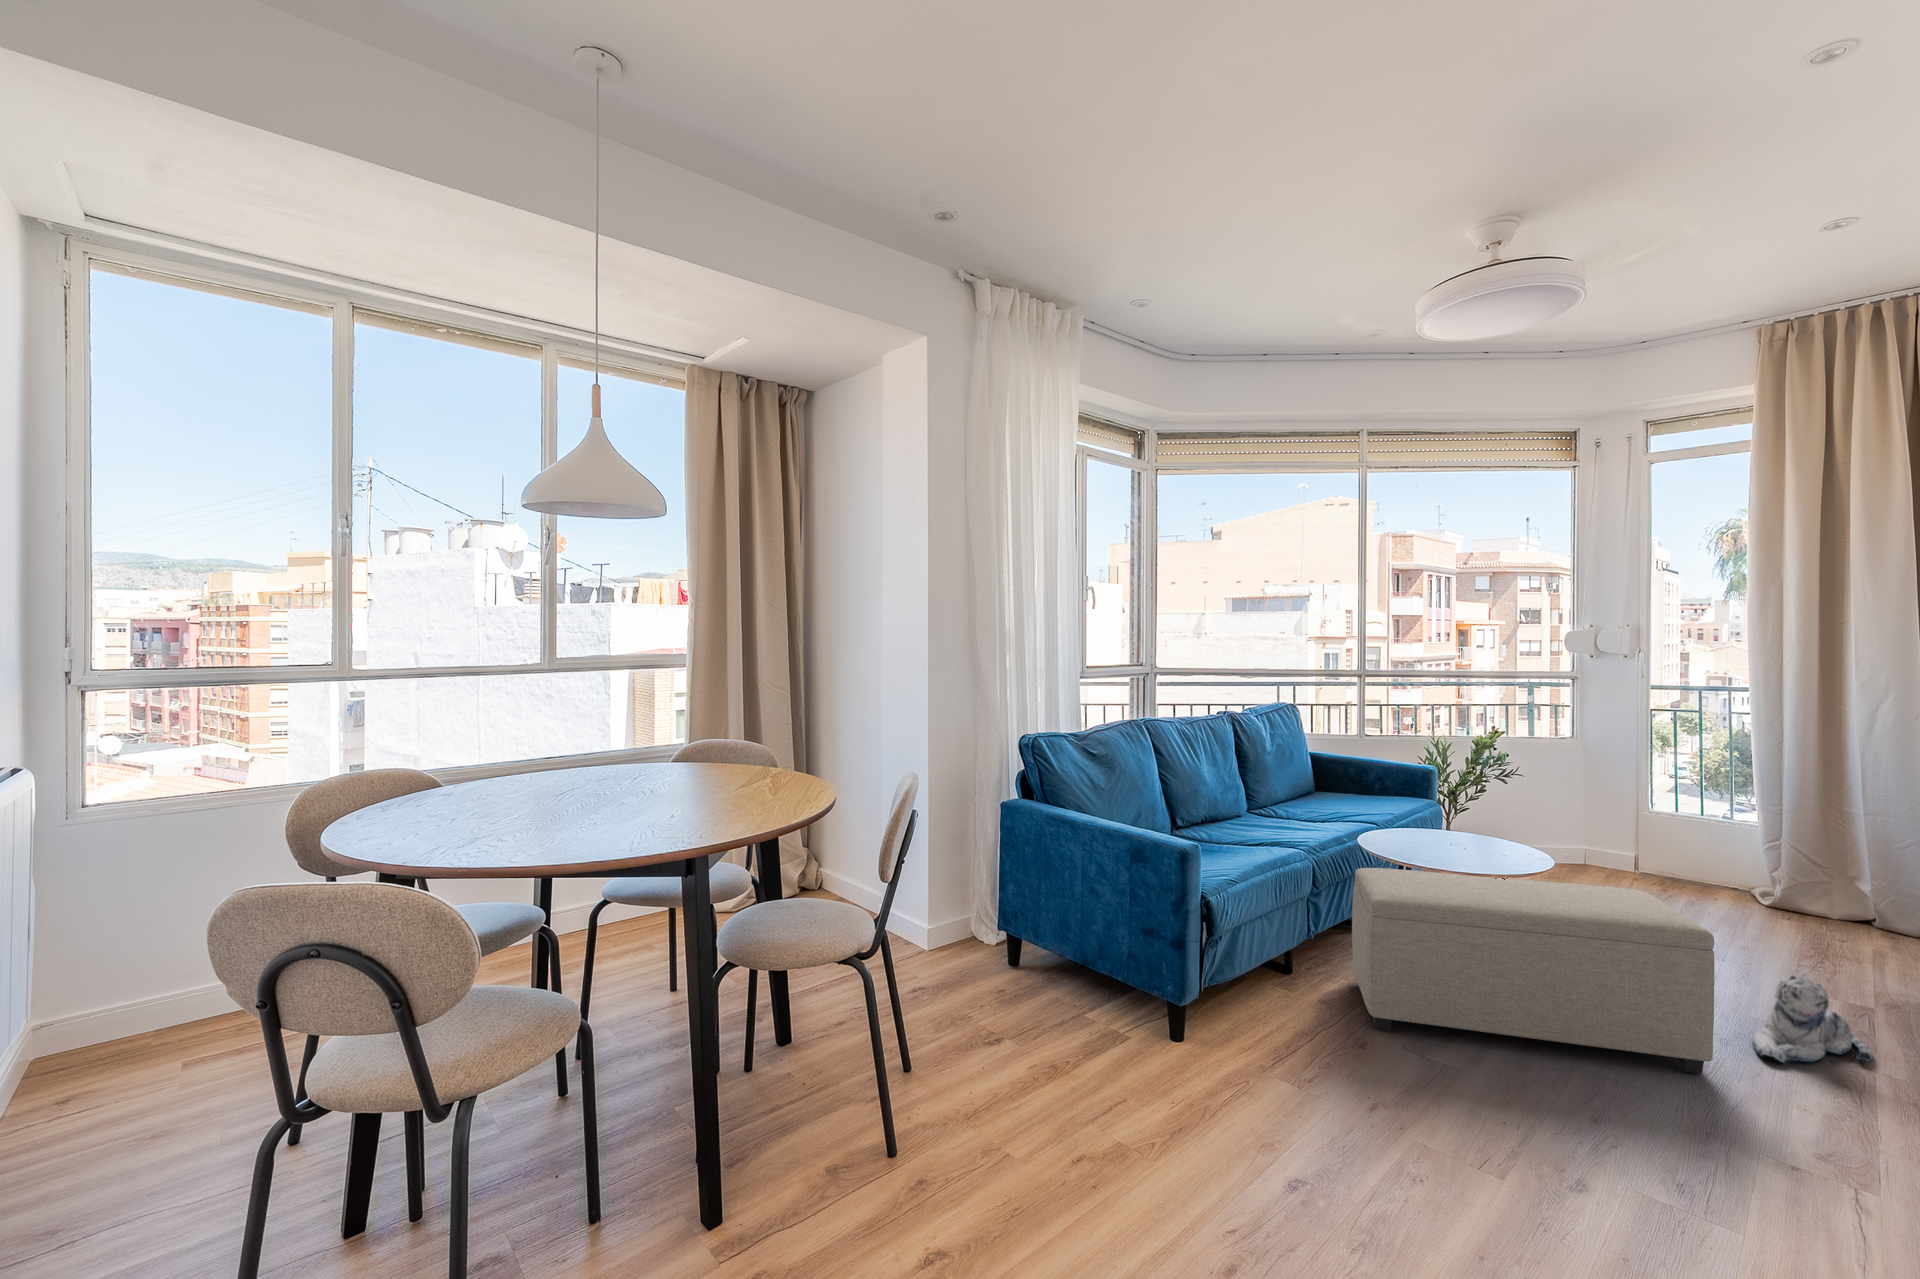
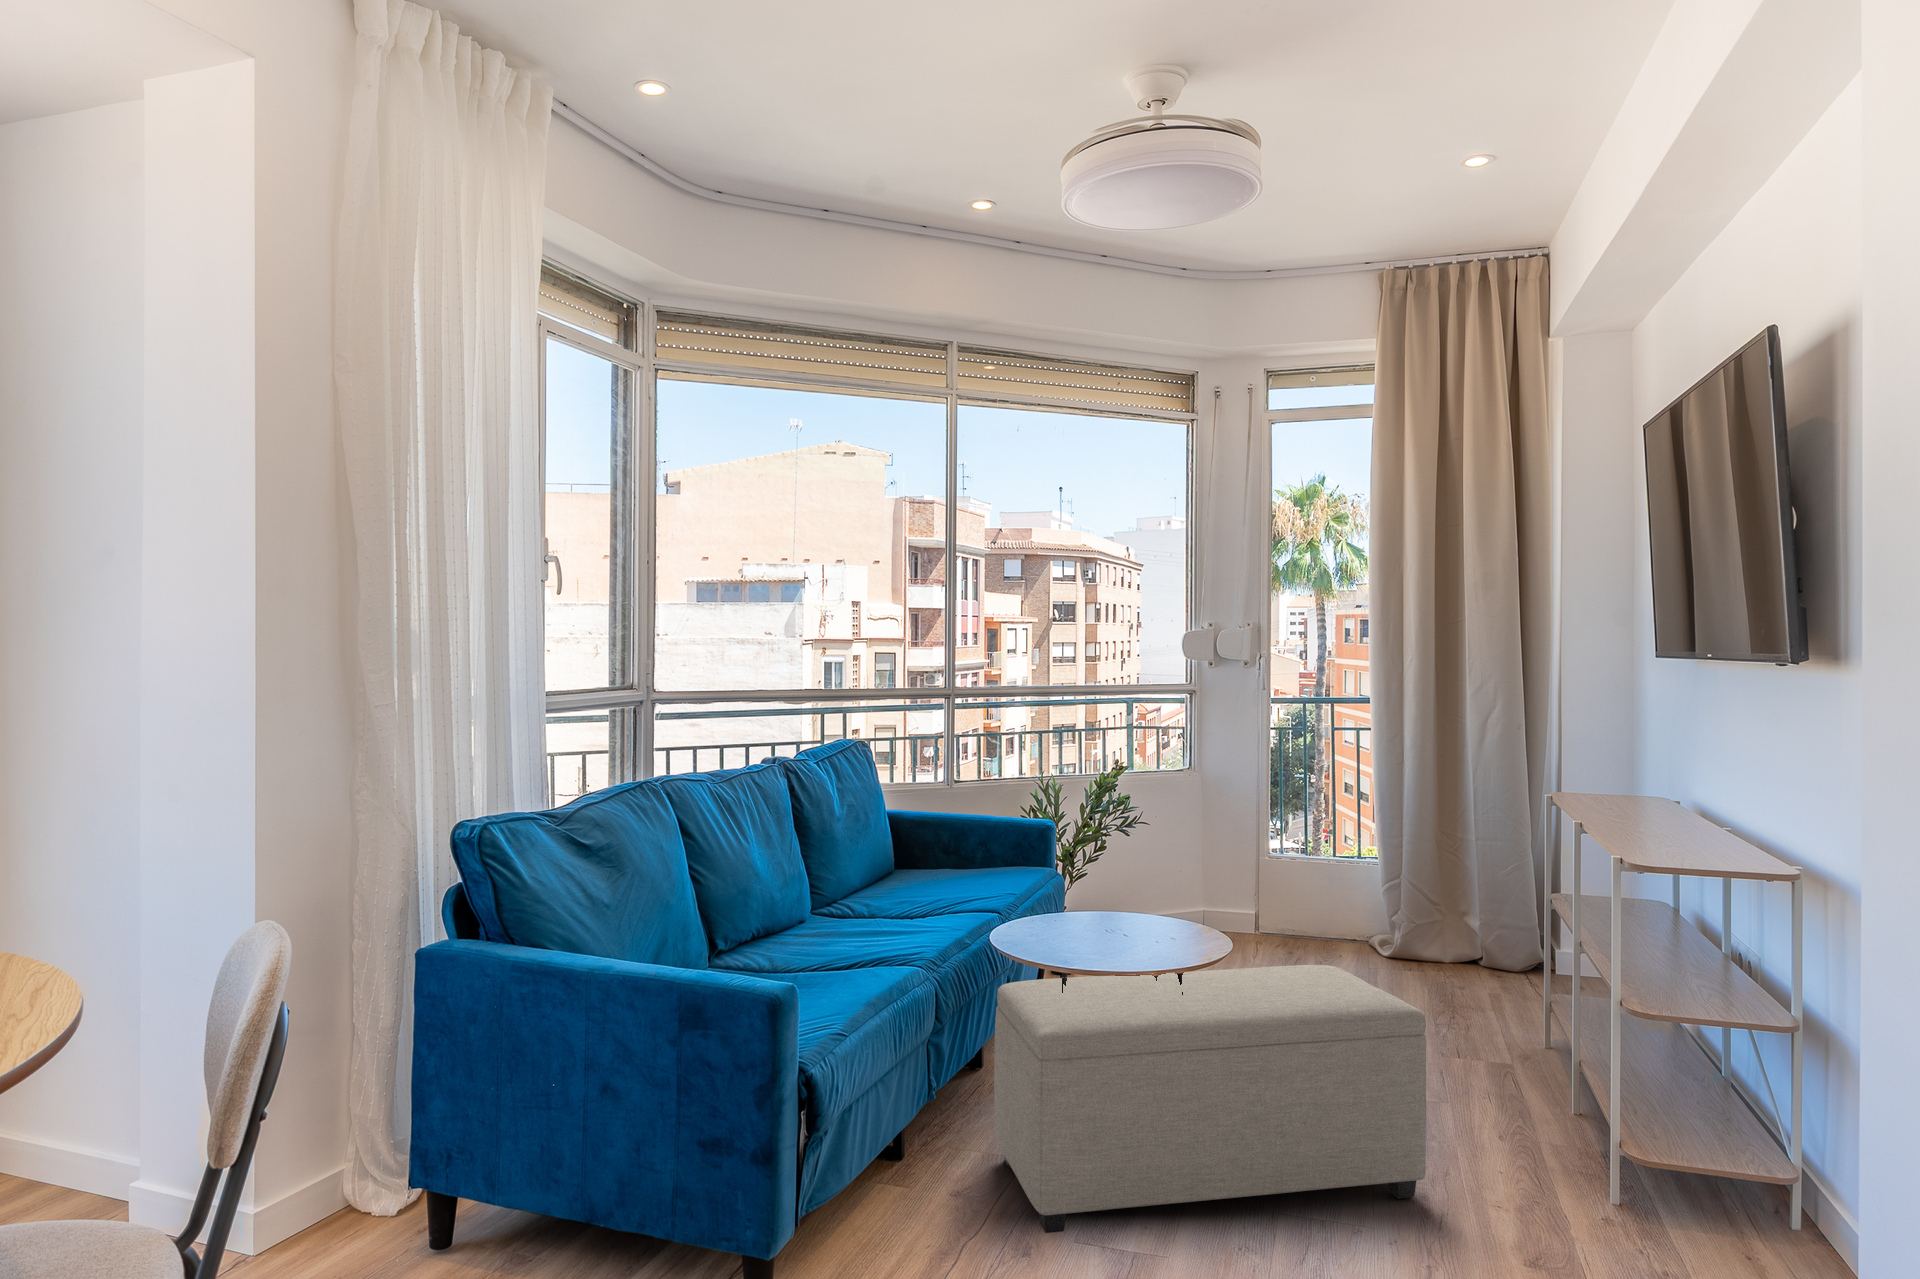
plush toy: present [1752,975,1873,1063] -> none [1441,1046,1546,1159]

